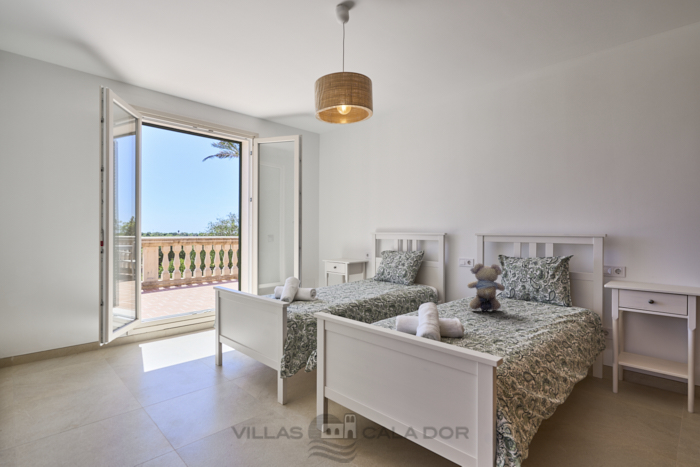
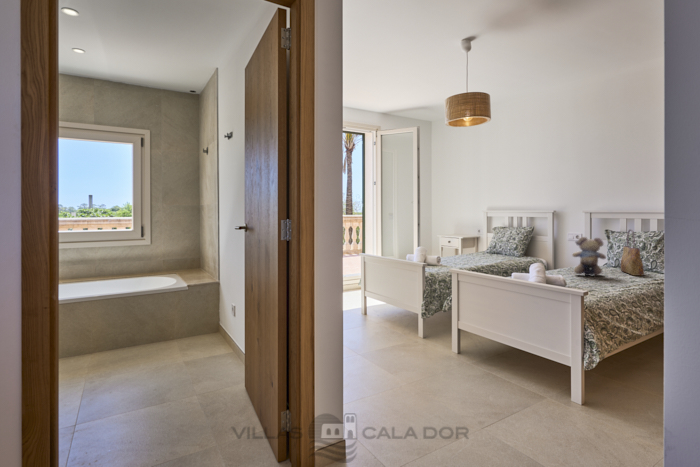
tote bag: none [518,255,545,310] -> present [621,230,644,276]

